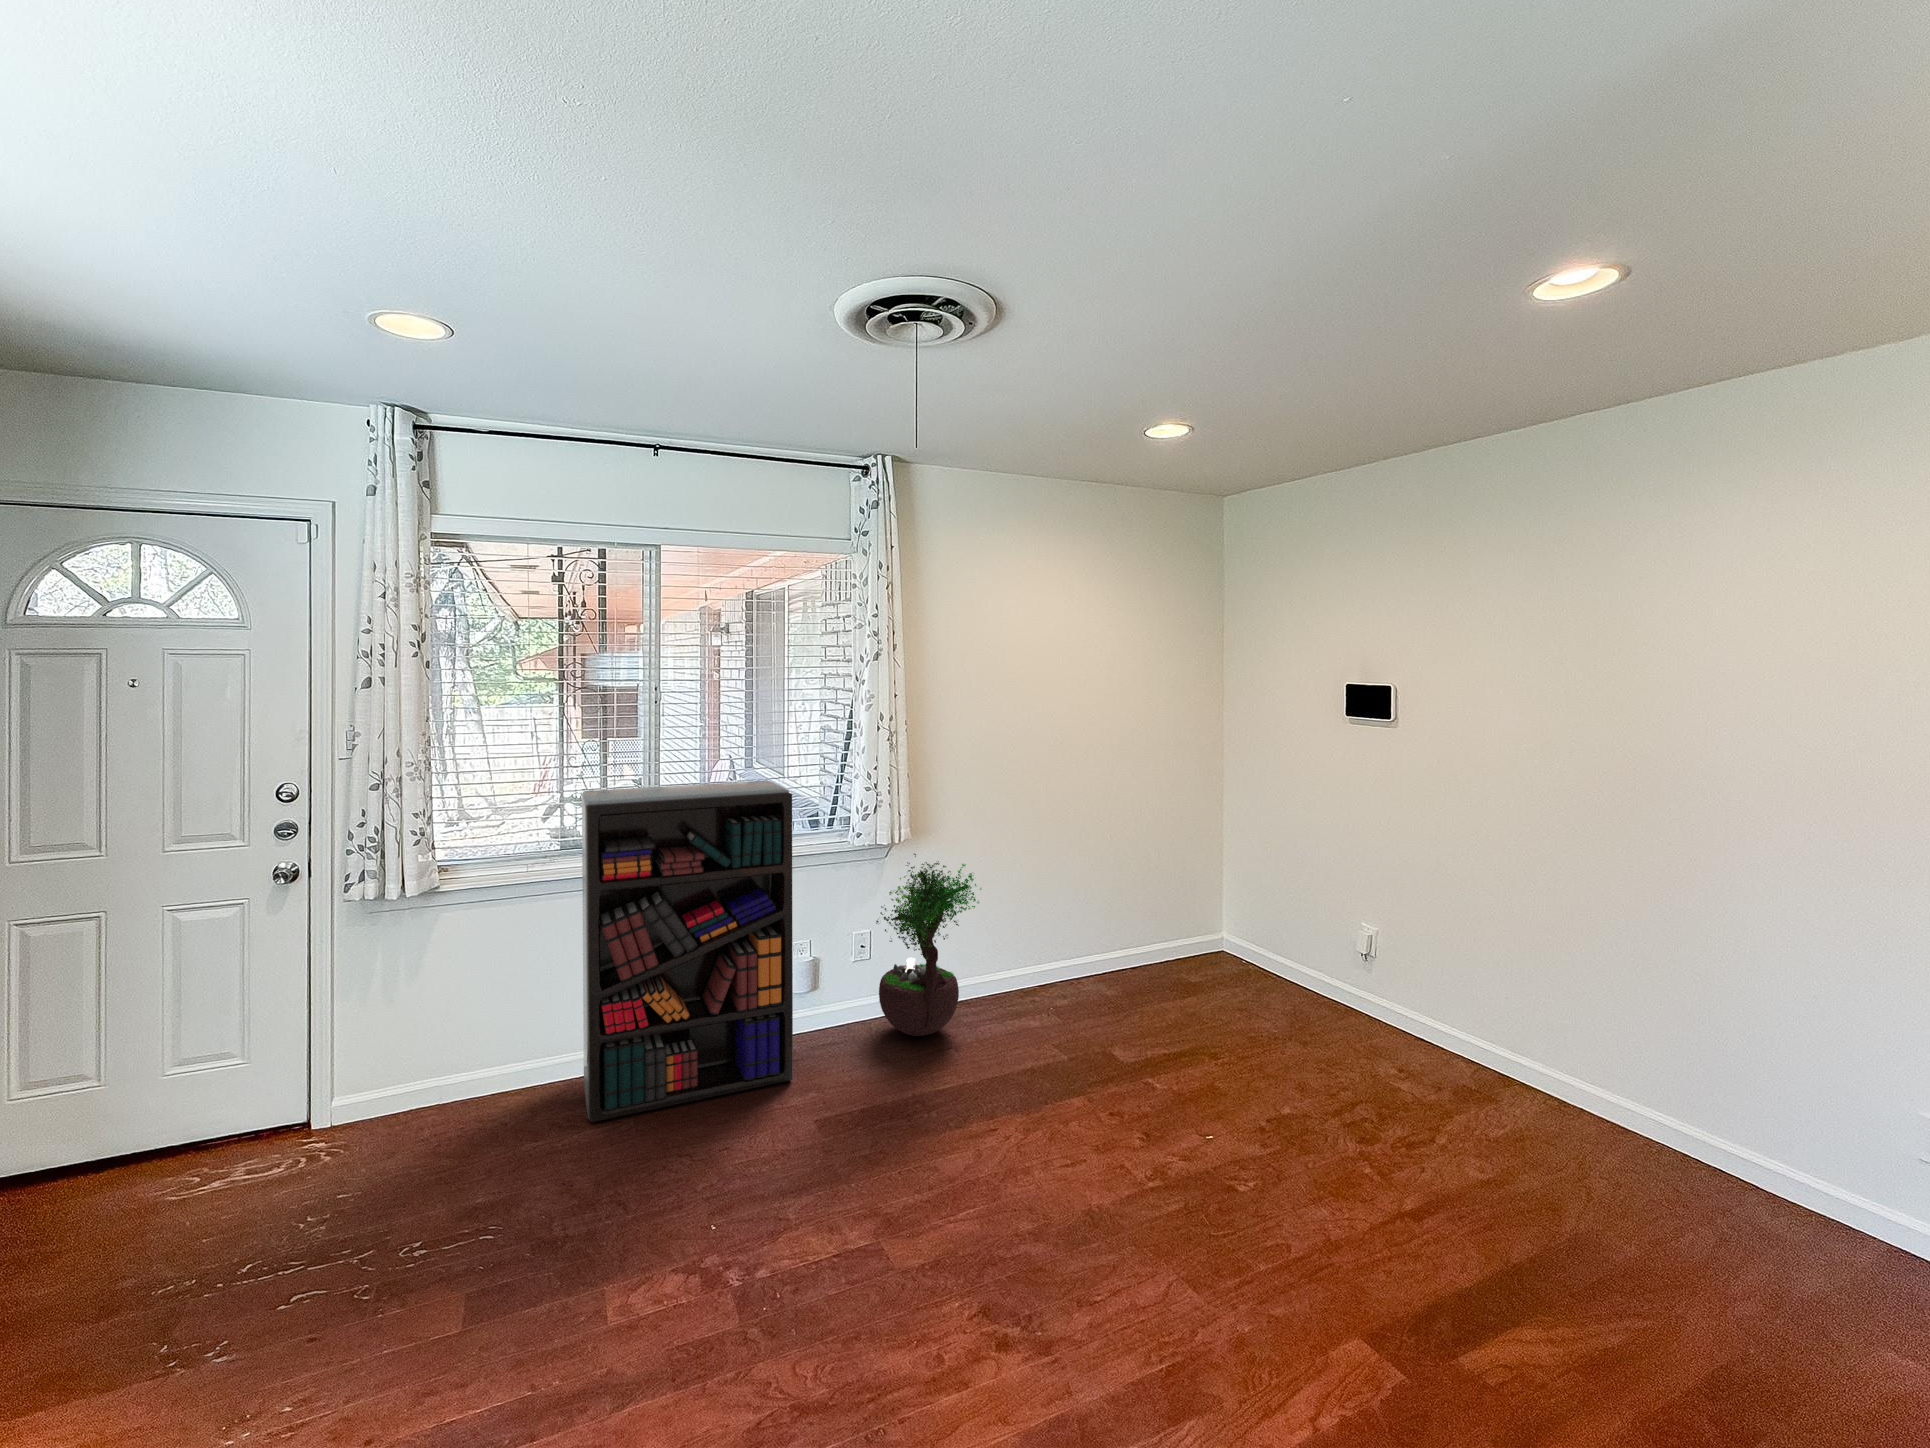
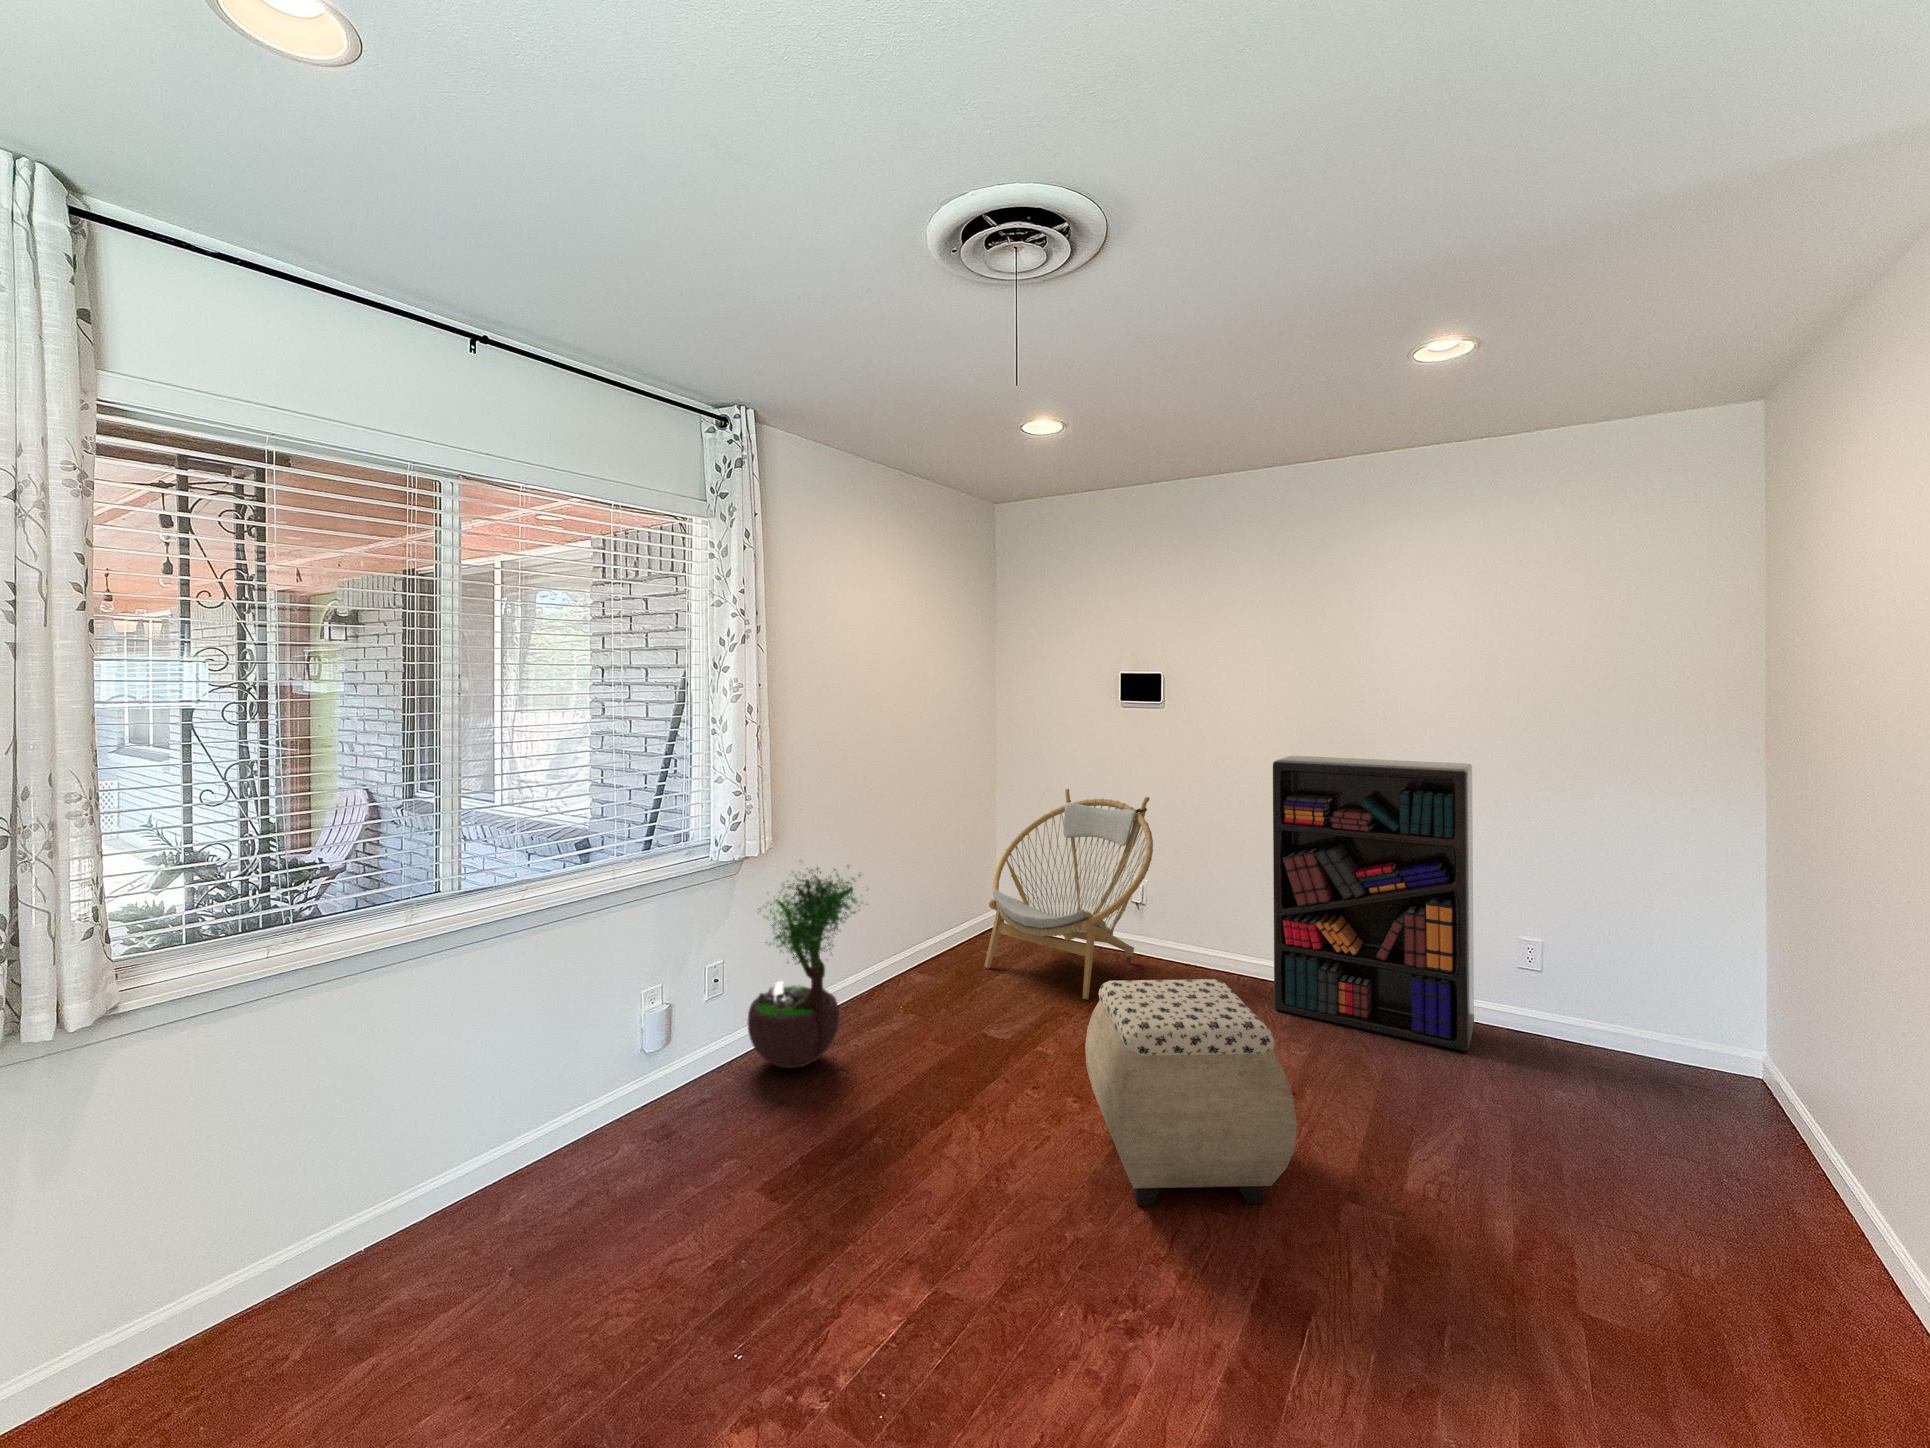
bookshelf: present [582,781,793,1122] -> present [1273,756,1474,1051]
armchair: none [1167,814,1373,1048] -> present [984,789,1153,999]
ottoman: none [1068,1020,1286,1298] -> present [1085,979,1297,1206]

